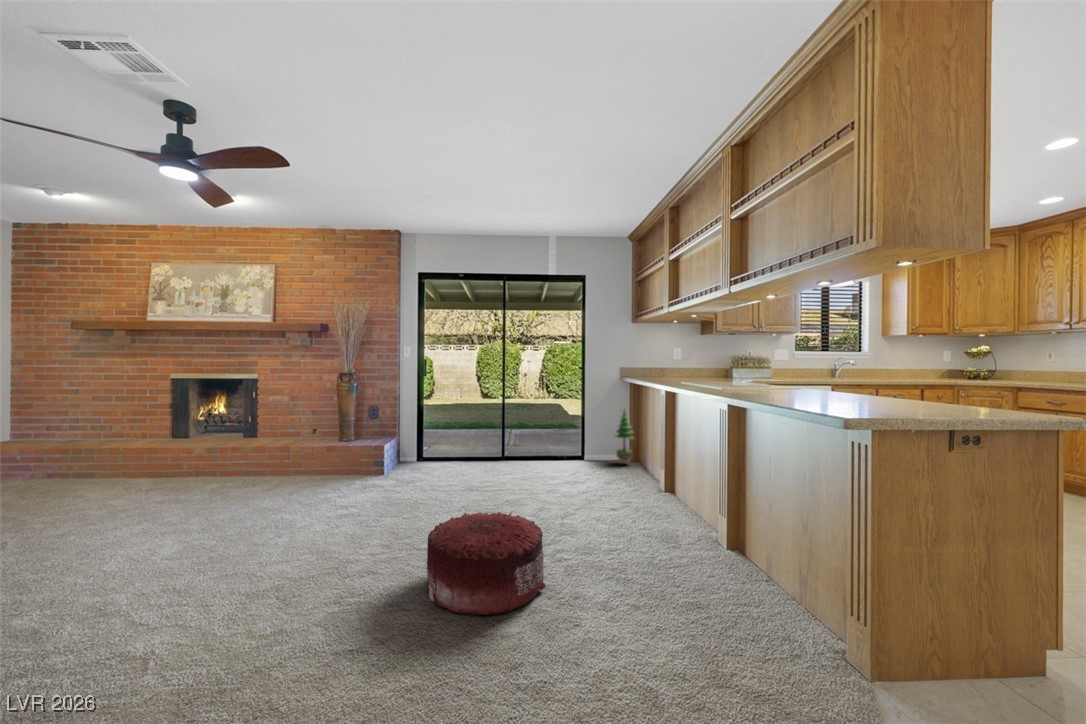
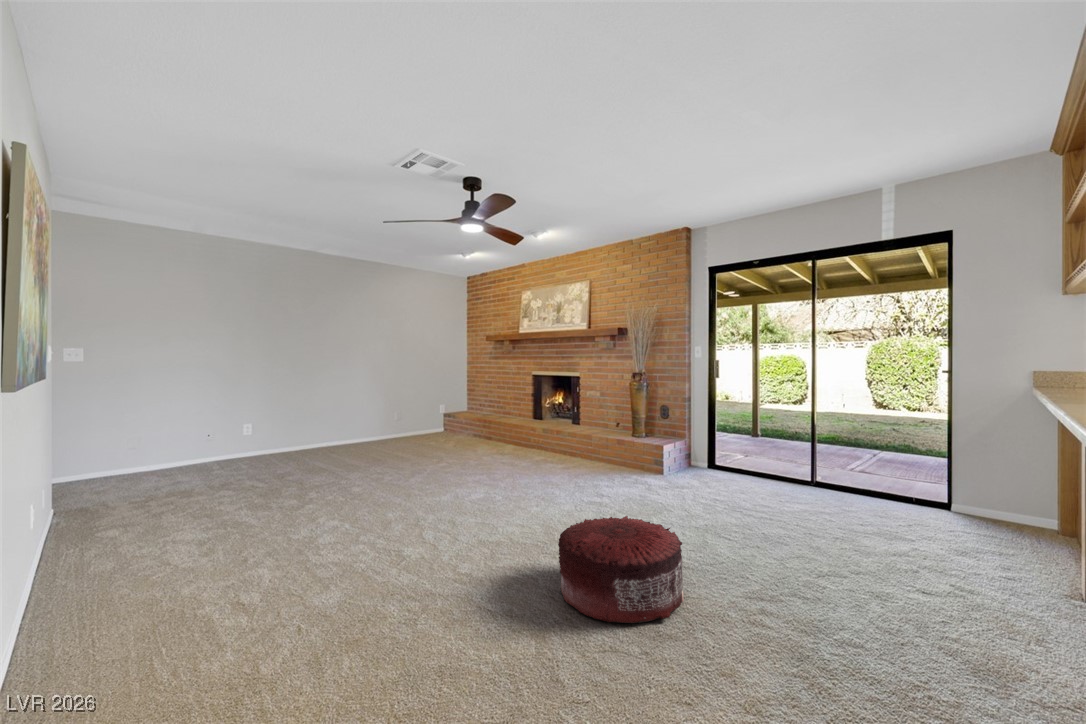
potted tree: present [616,410,633,464] -> none [993,435,1039,527]

